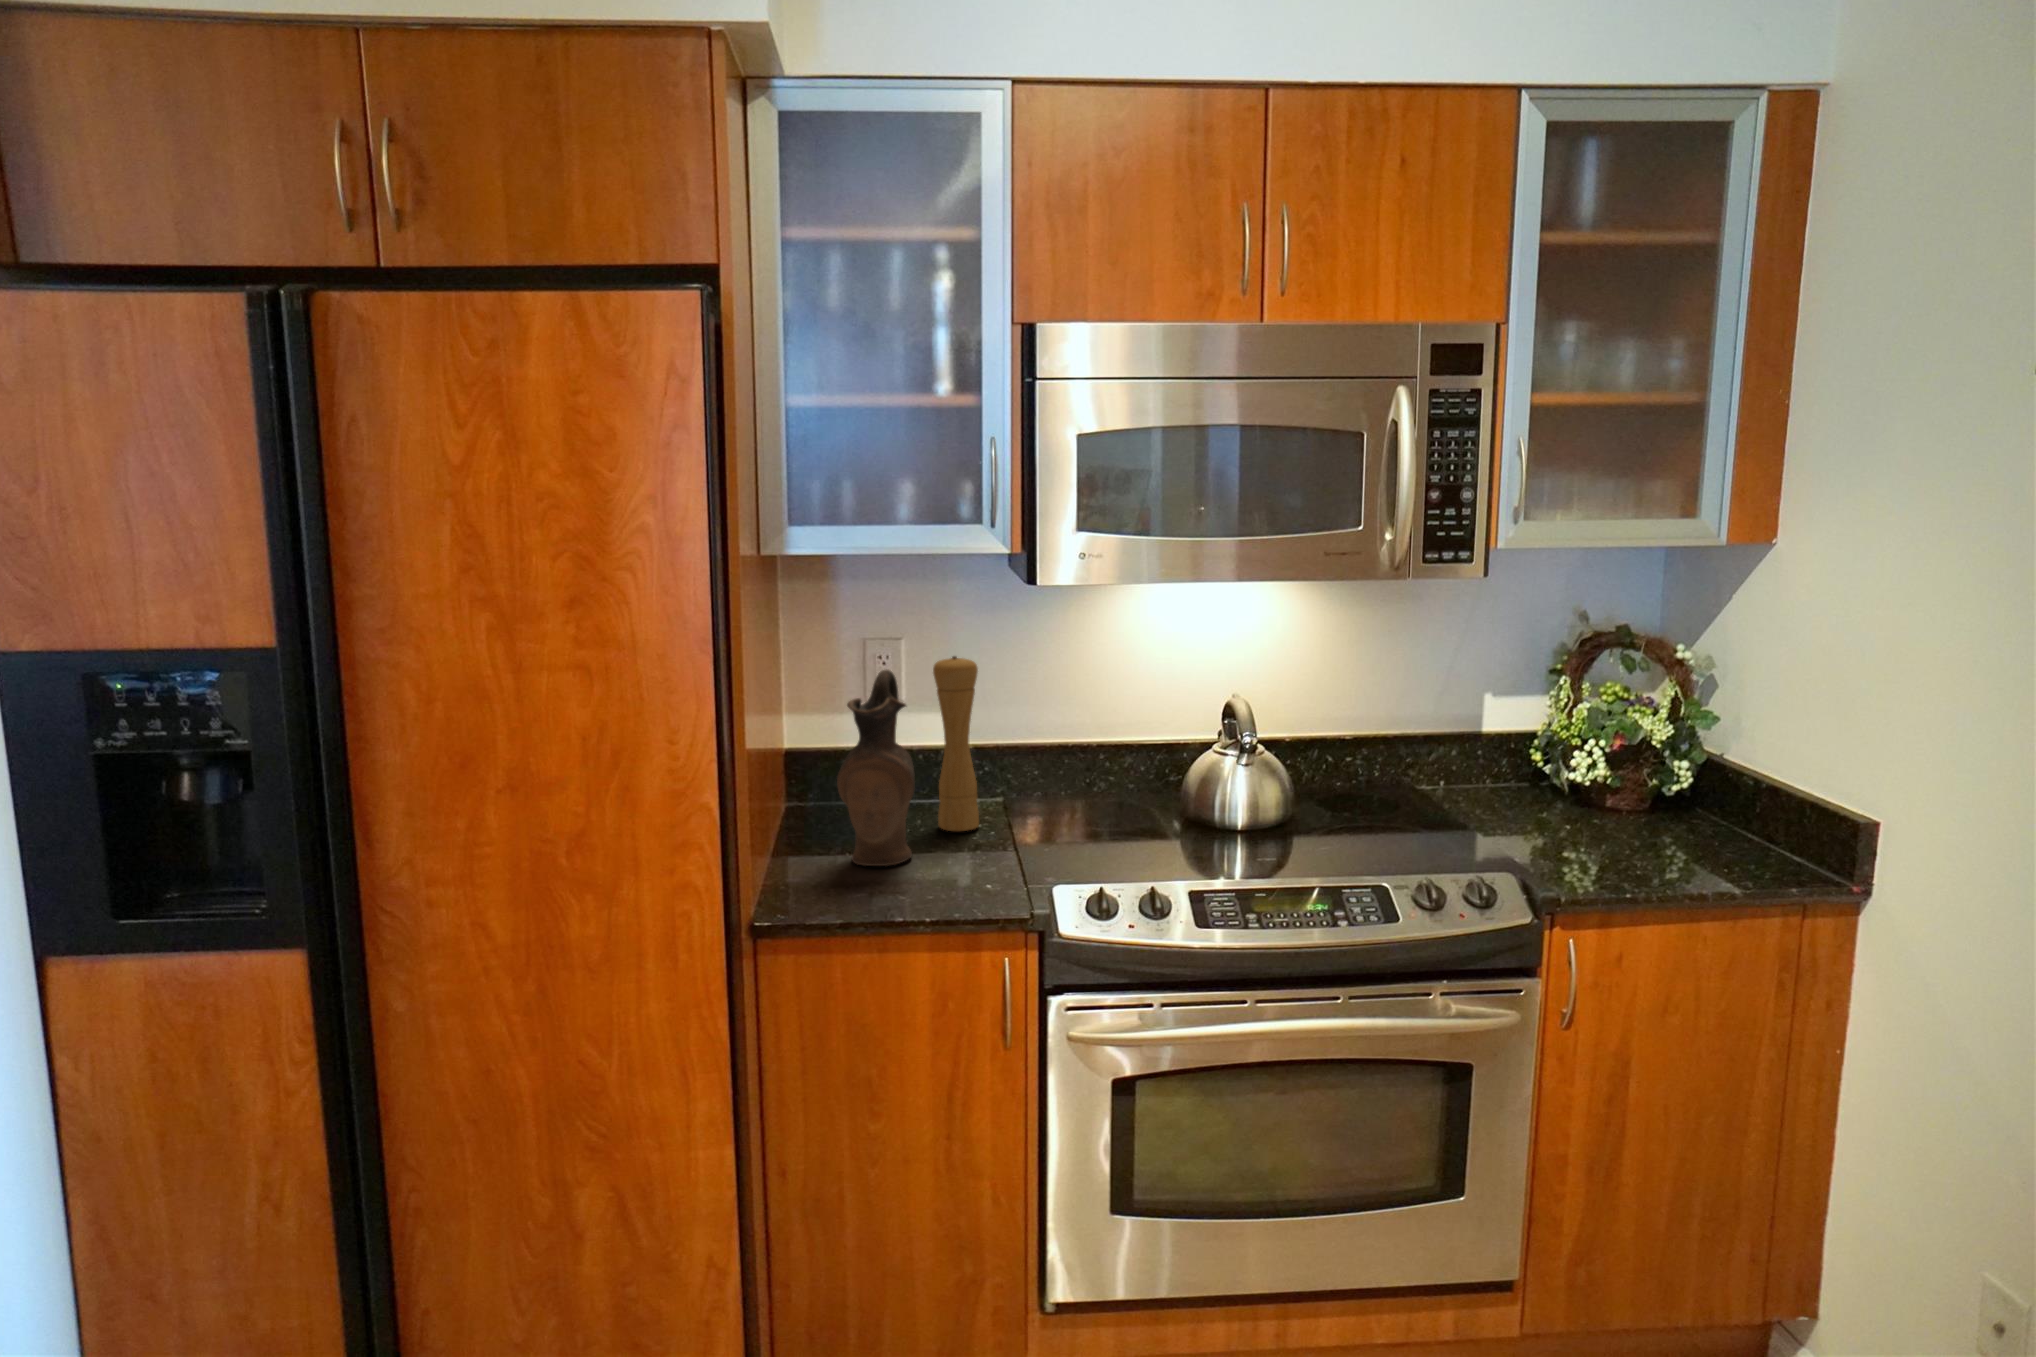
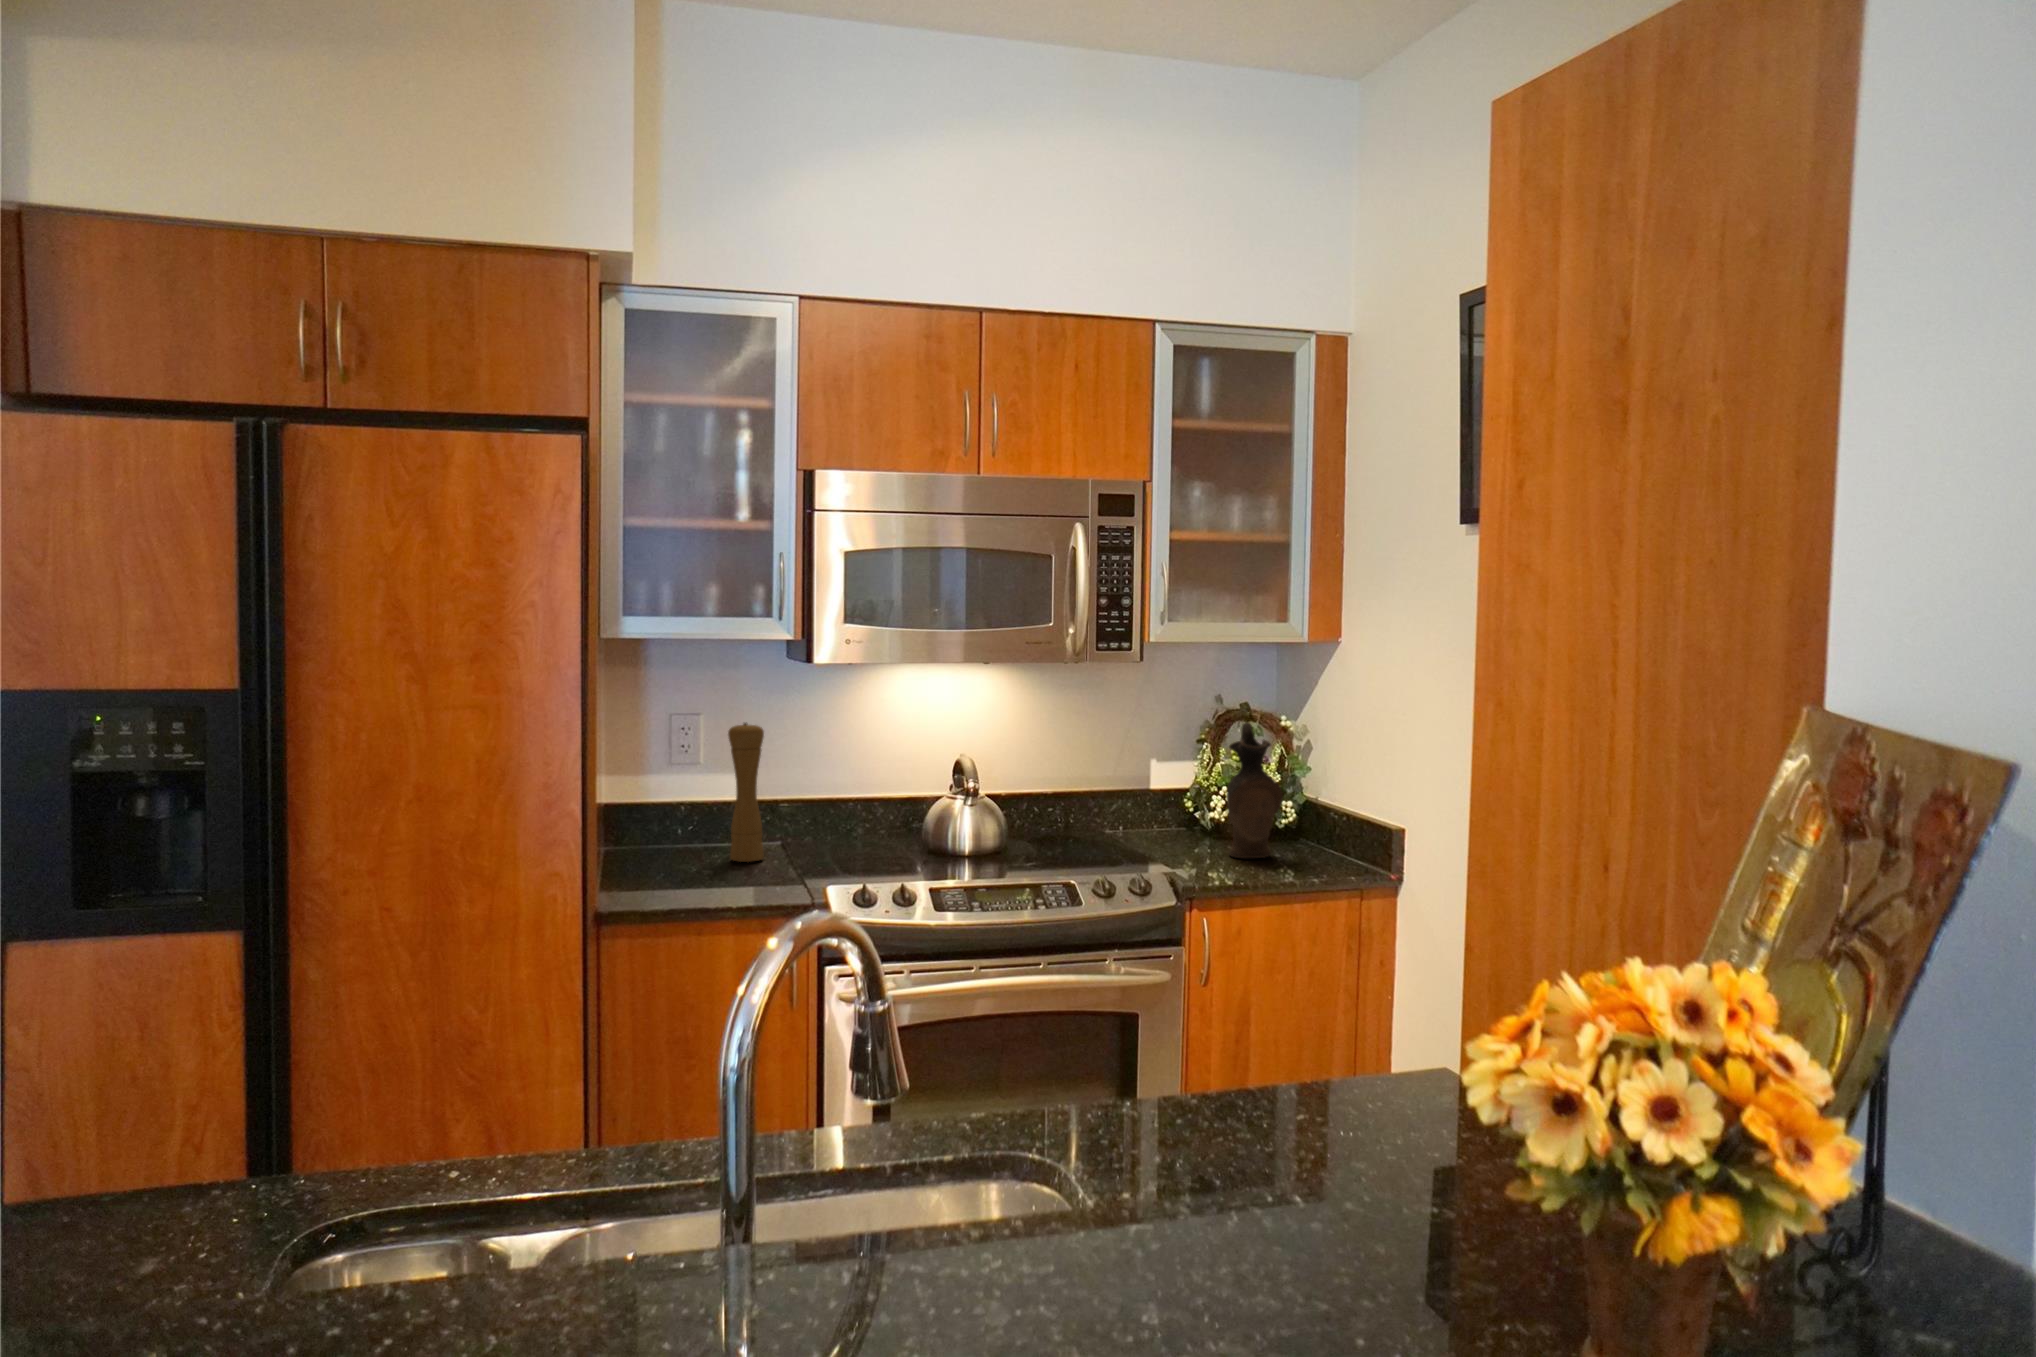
ceramic pitcher: present [837,669,915,866] -> present [1226,723,1283,858]

